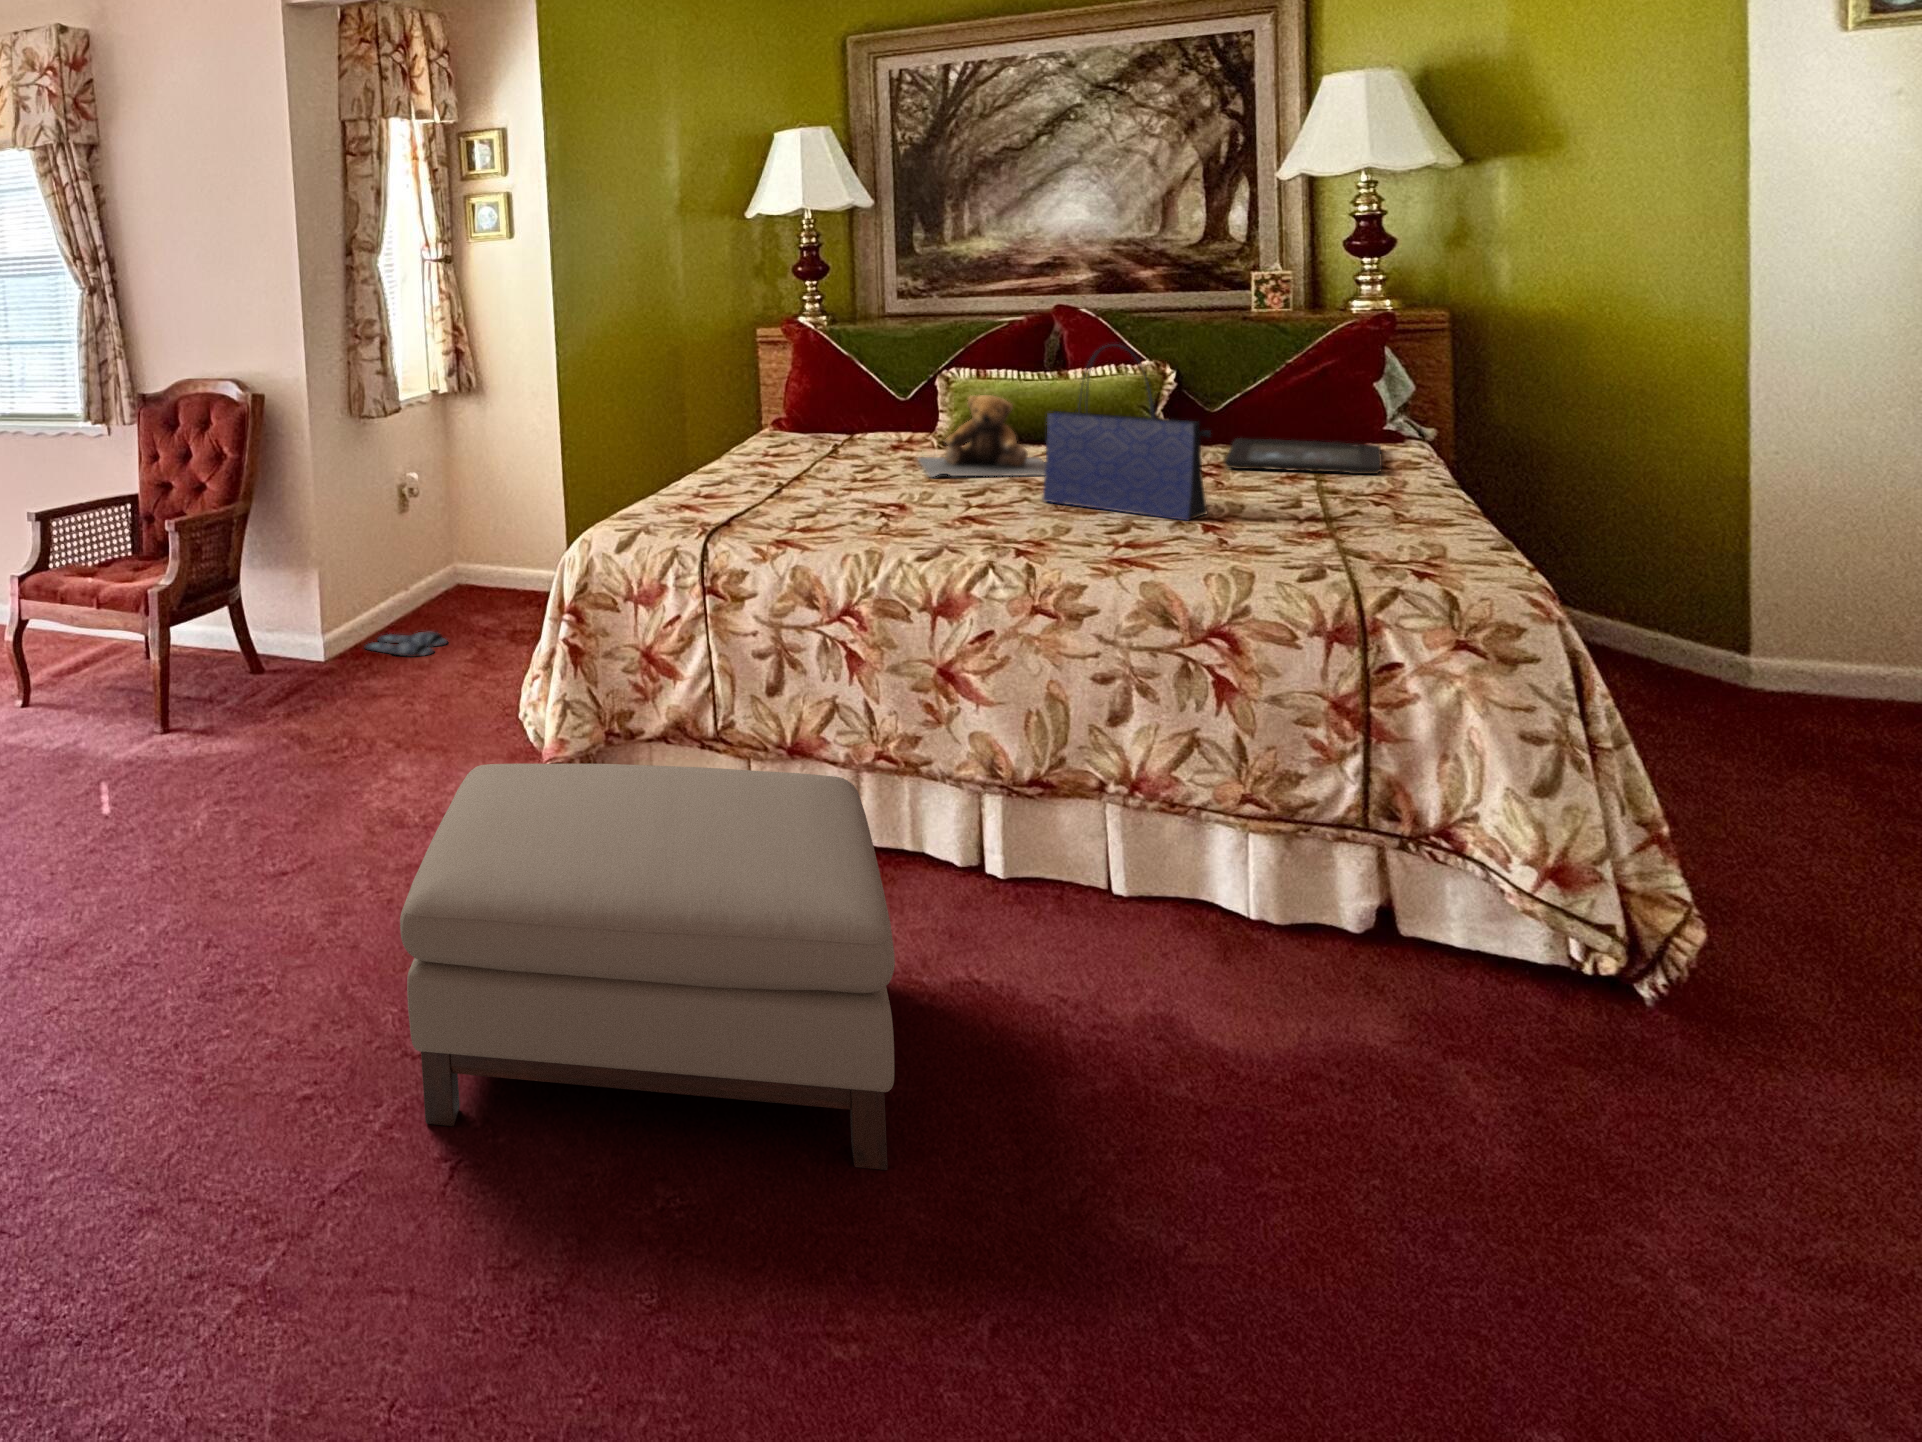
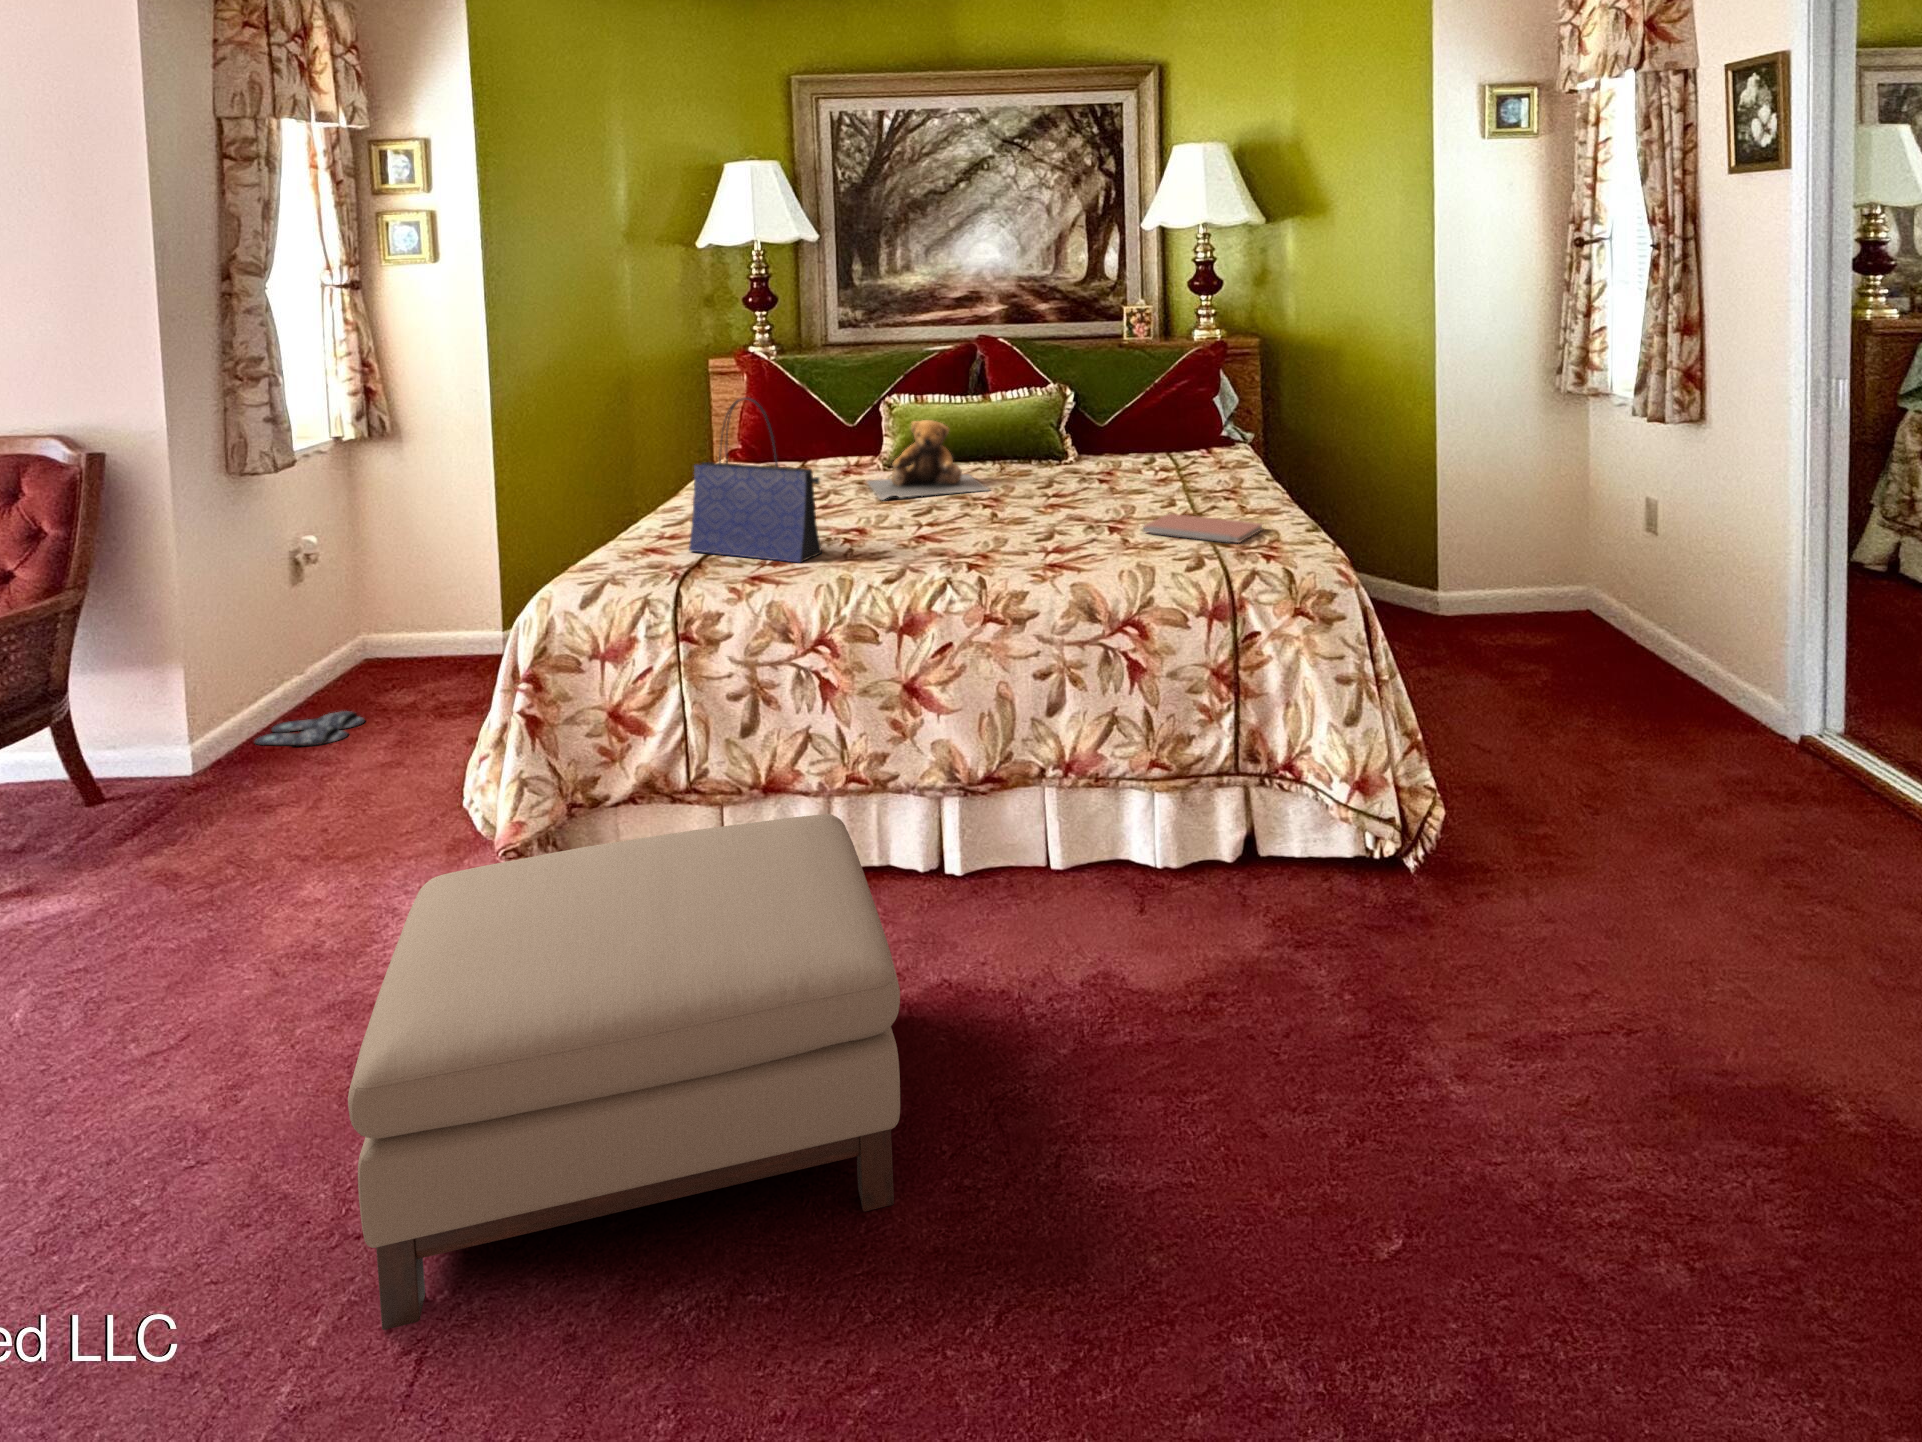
tote bag: present [1042,345,1211,520] -> present [689,398,822,563]
tray: present [1225,438,1382,474] -> none [1113,448,1222,475]
notebook: none [1247,513,1427,553] -> present [1143,514,1263,543]

